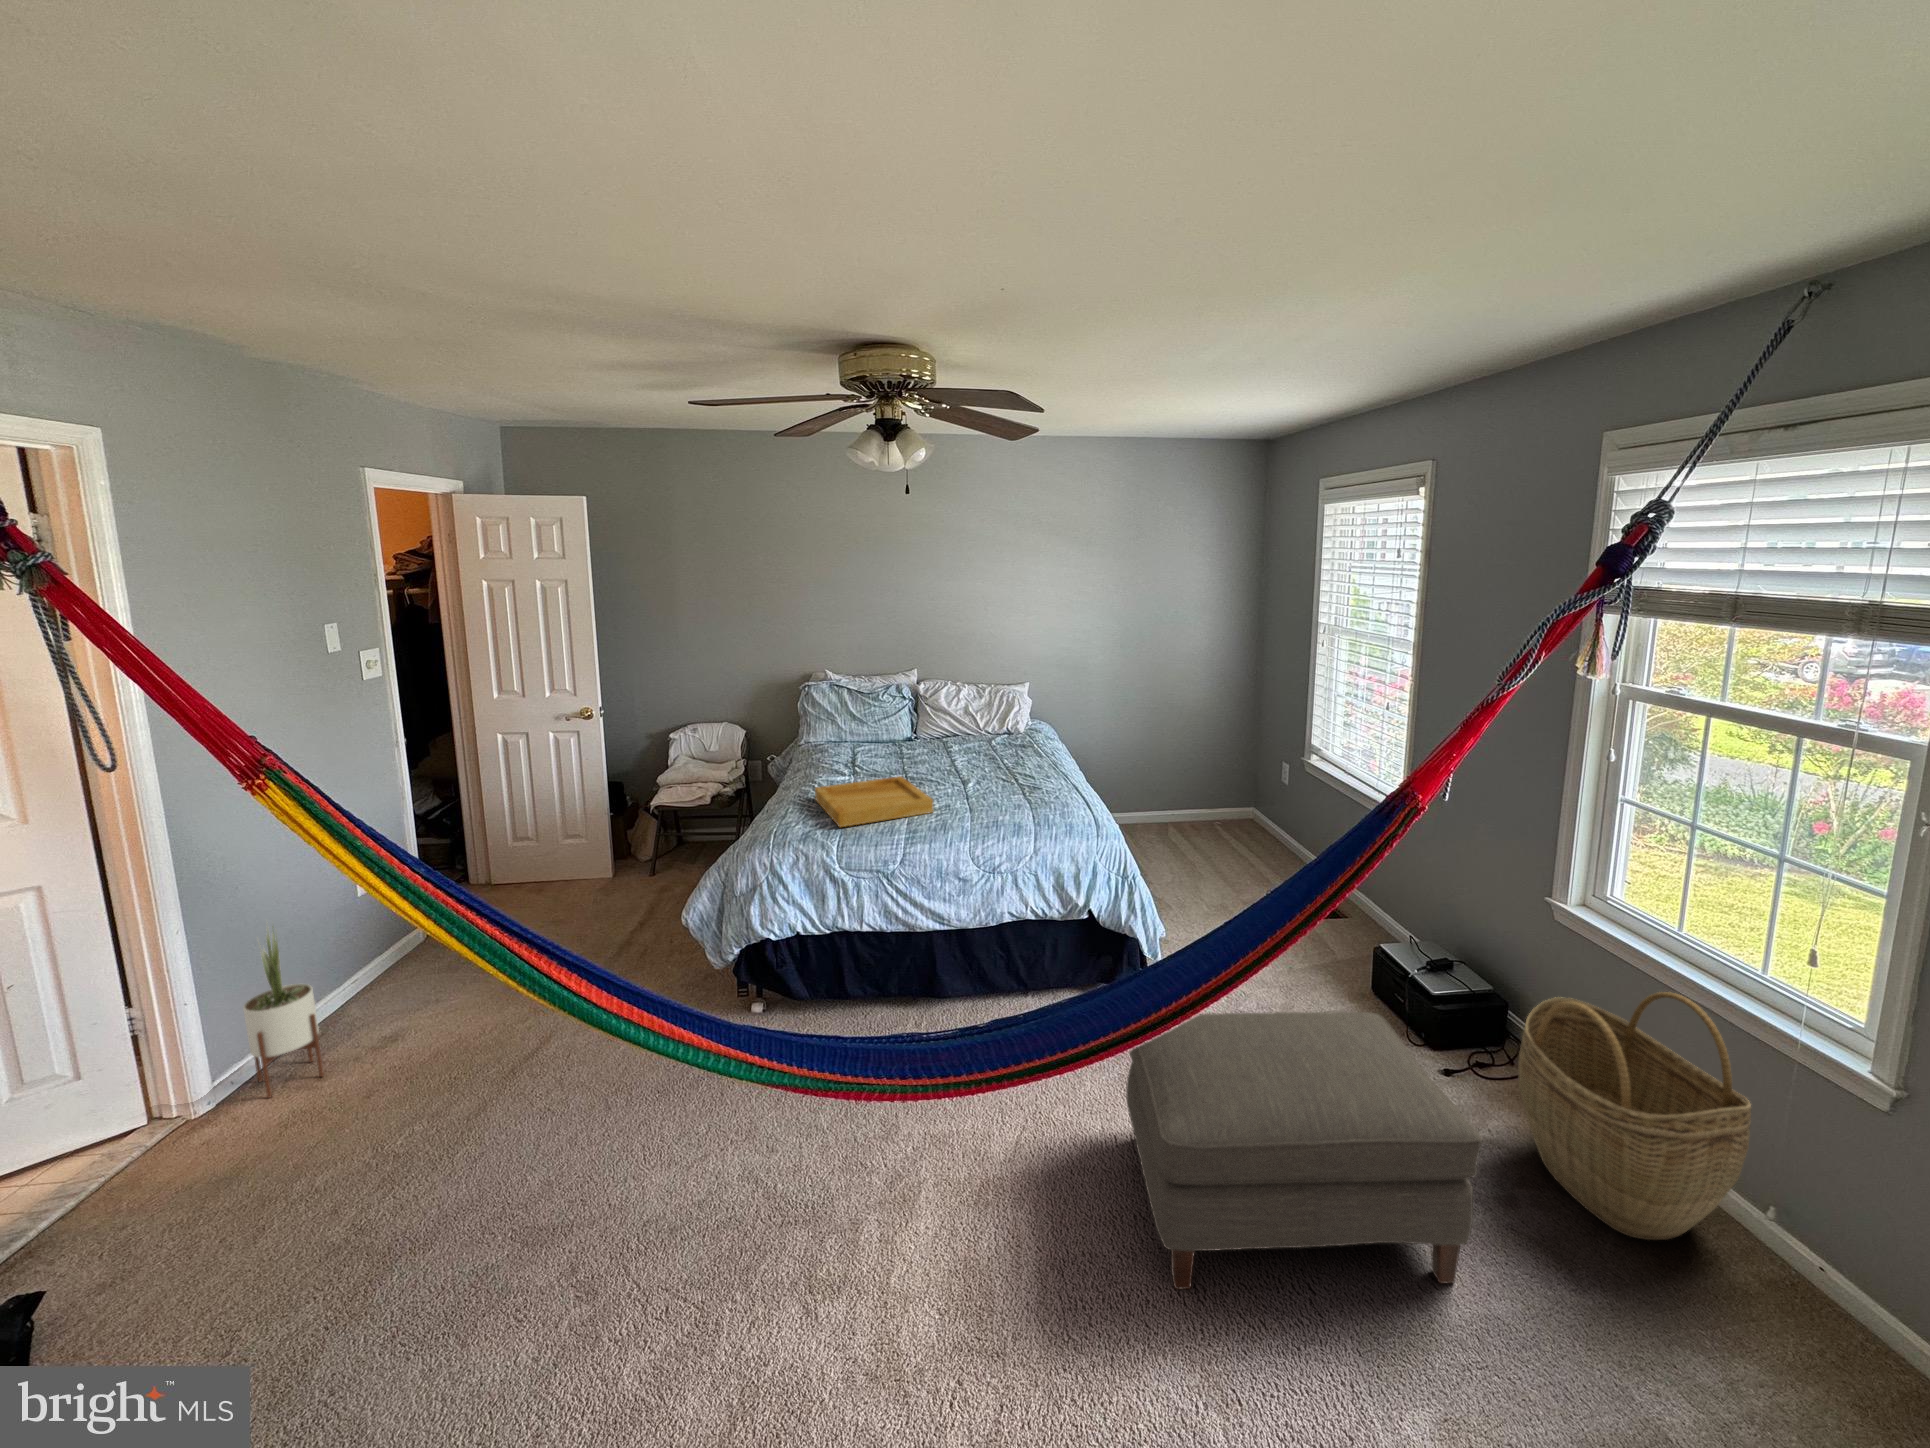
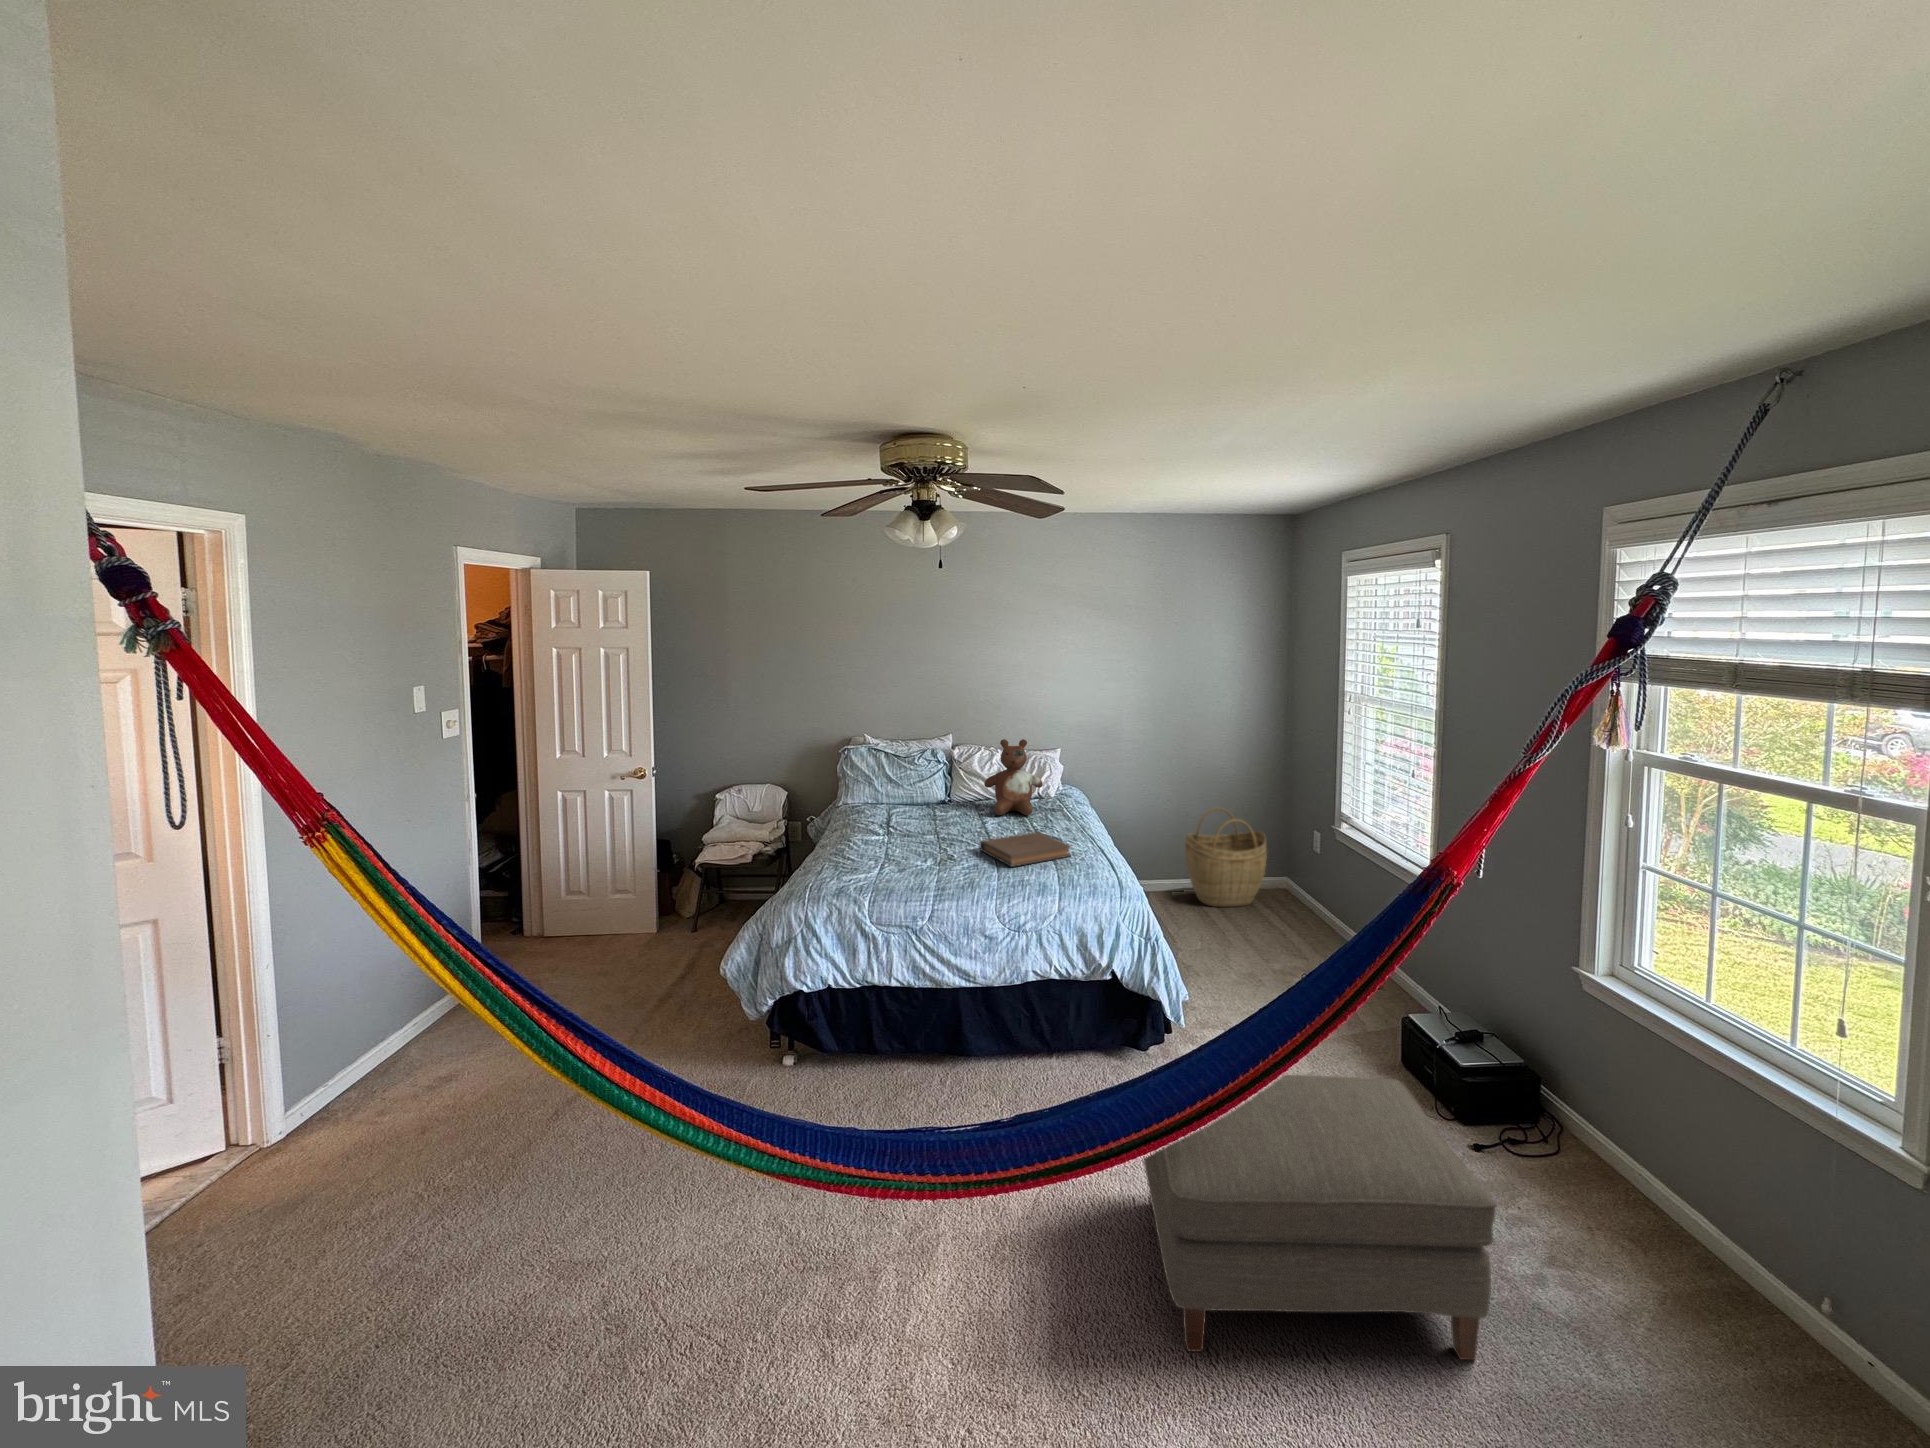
stuffed bear: none [953,675,1013,752] -> present [984,739,1043,815]
book: none [950,769,1045,806] -> present [979,832,1071,867]
tray: present [815,776,933,827] -> none [849,837,962,884]
potted plant: present [243,928,324,1098] -> none [317,958,383,1131]
woven basket: present [1519,992,1751,1240] -> present [1185,808,1267,907]

